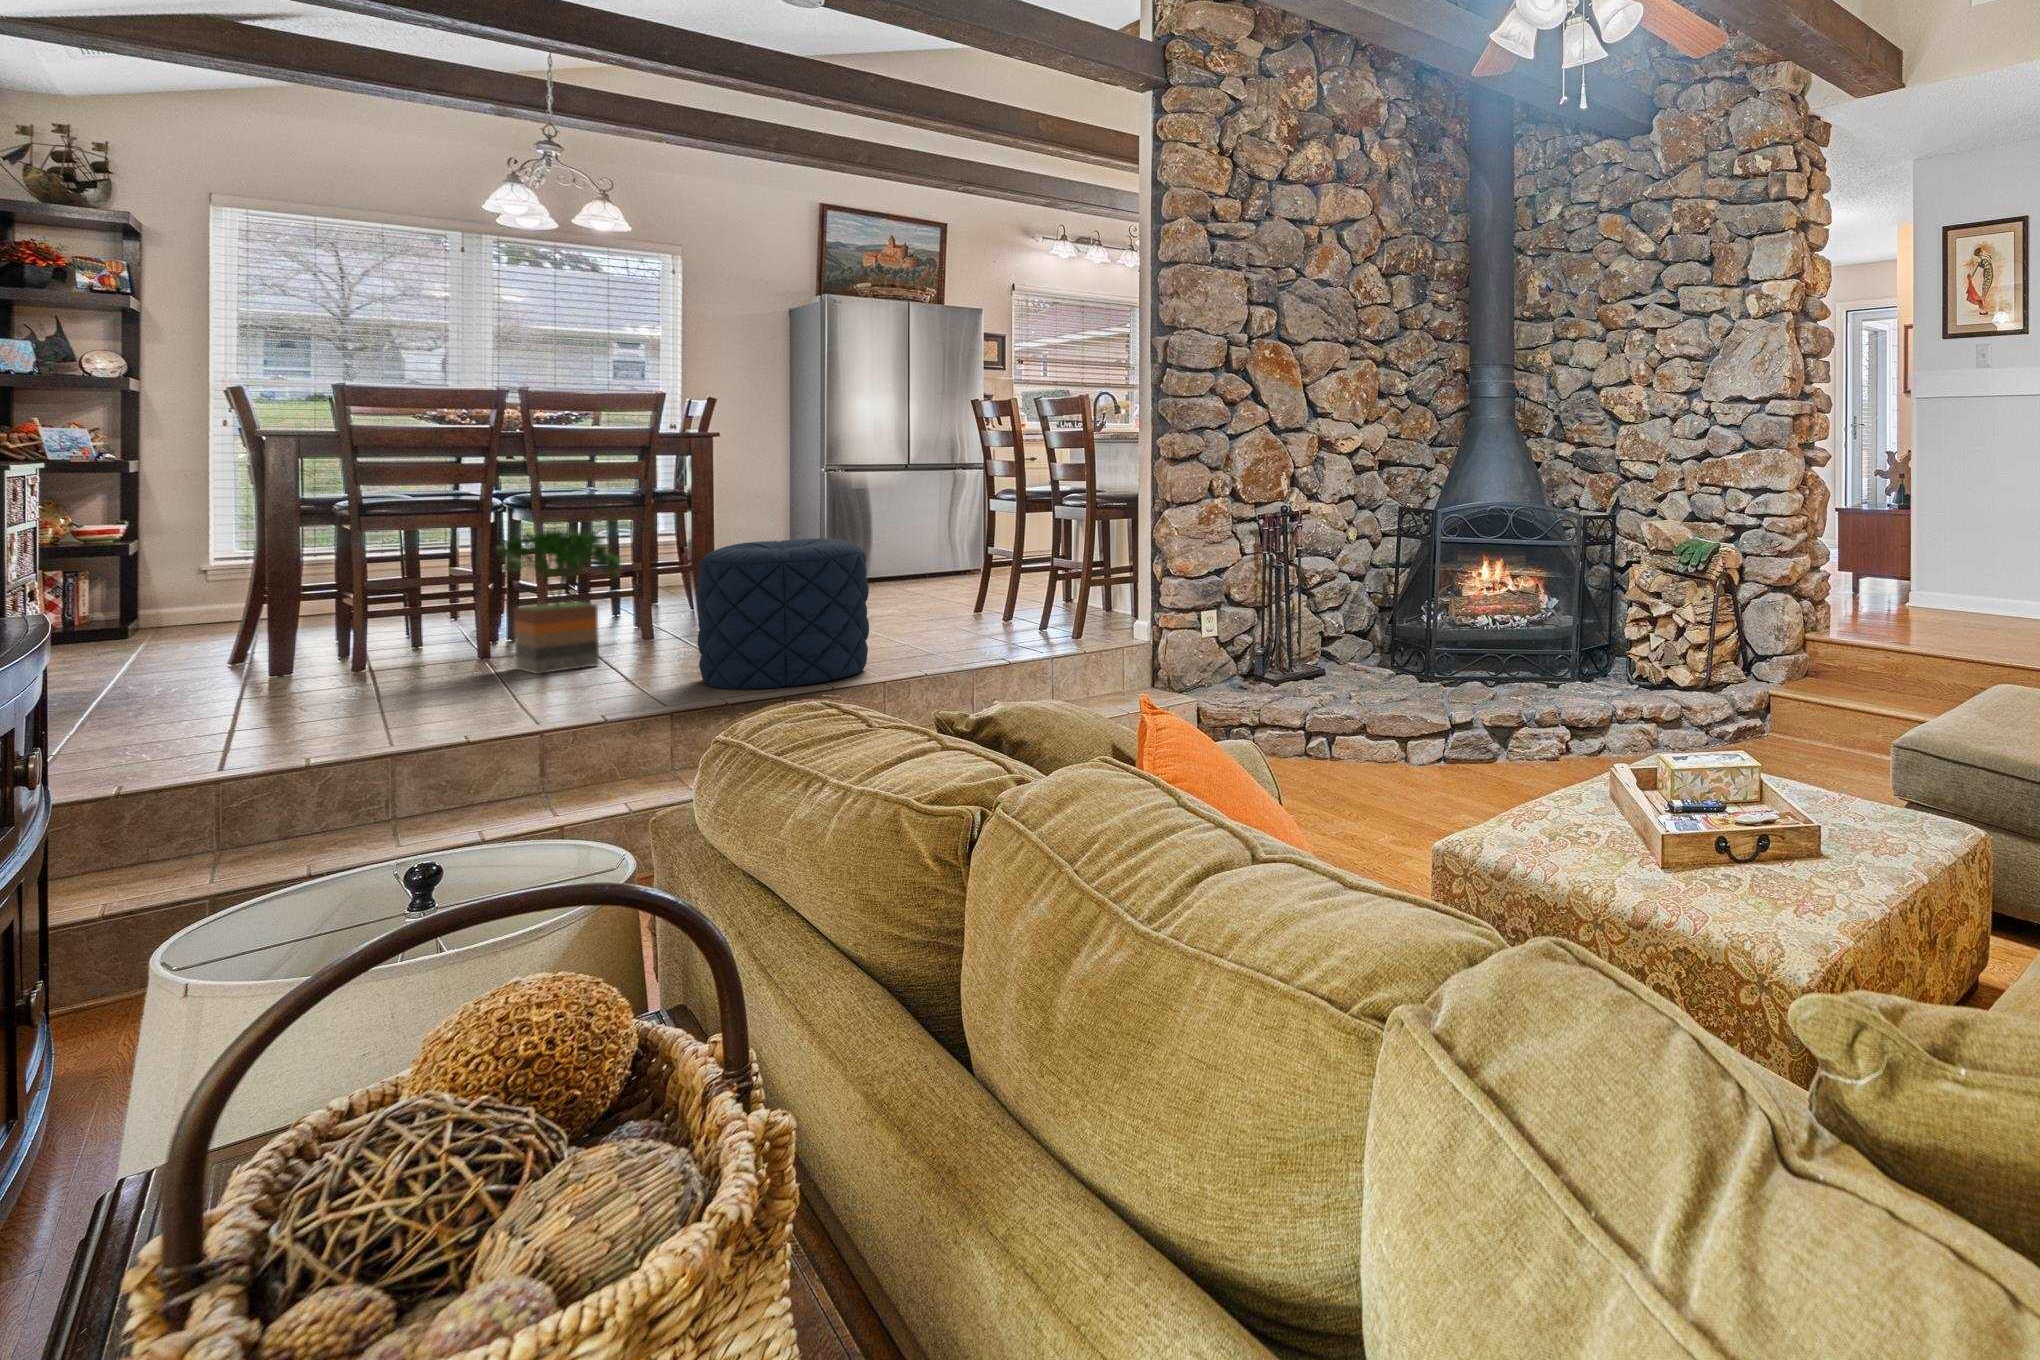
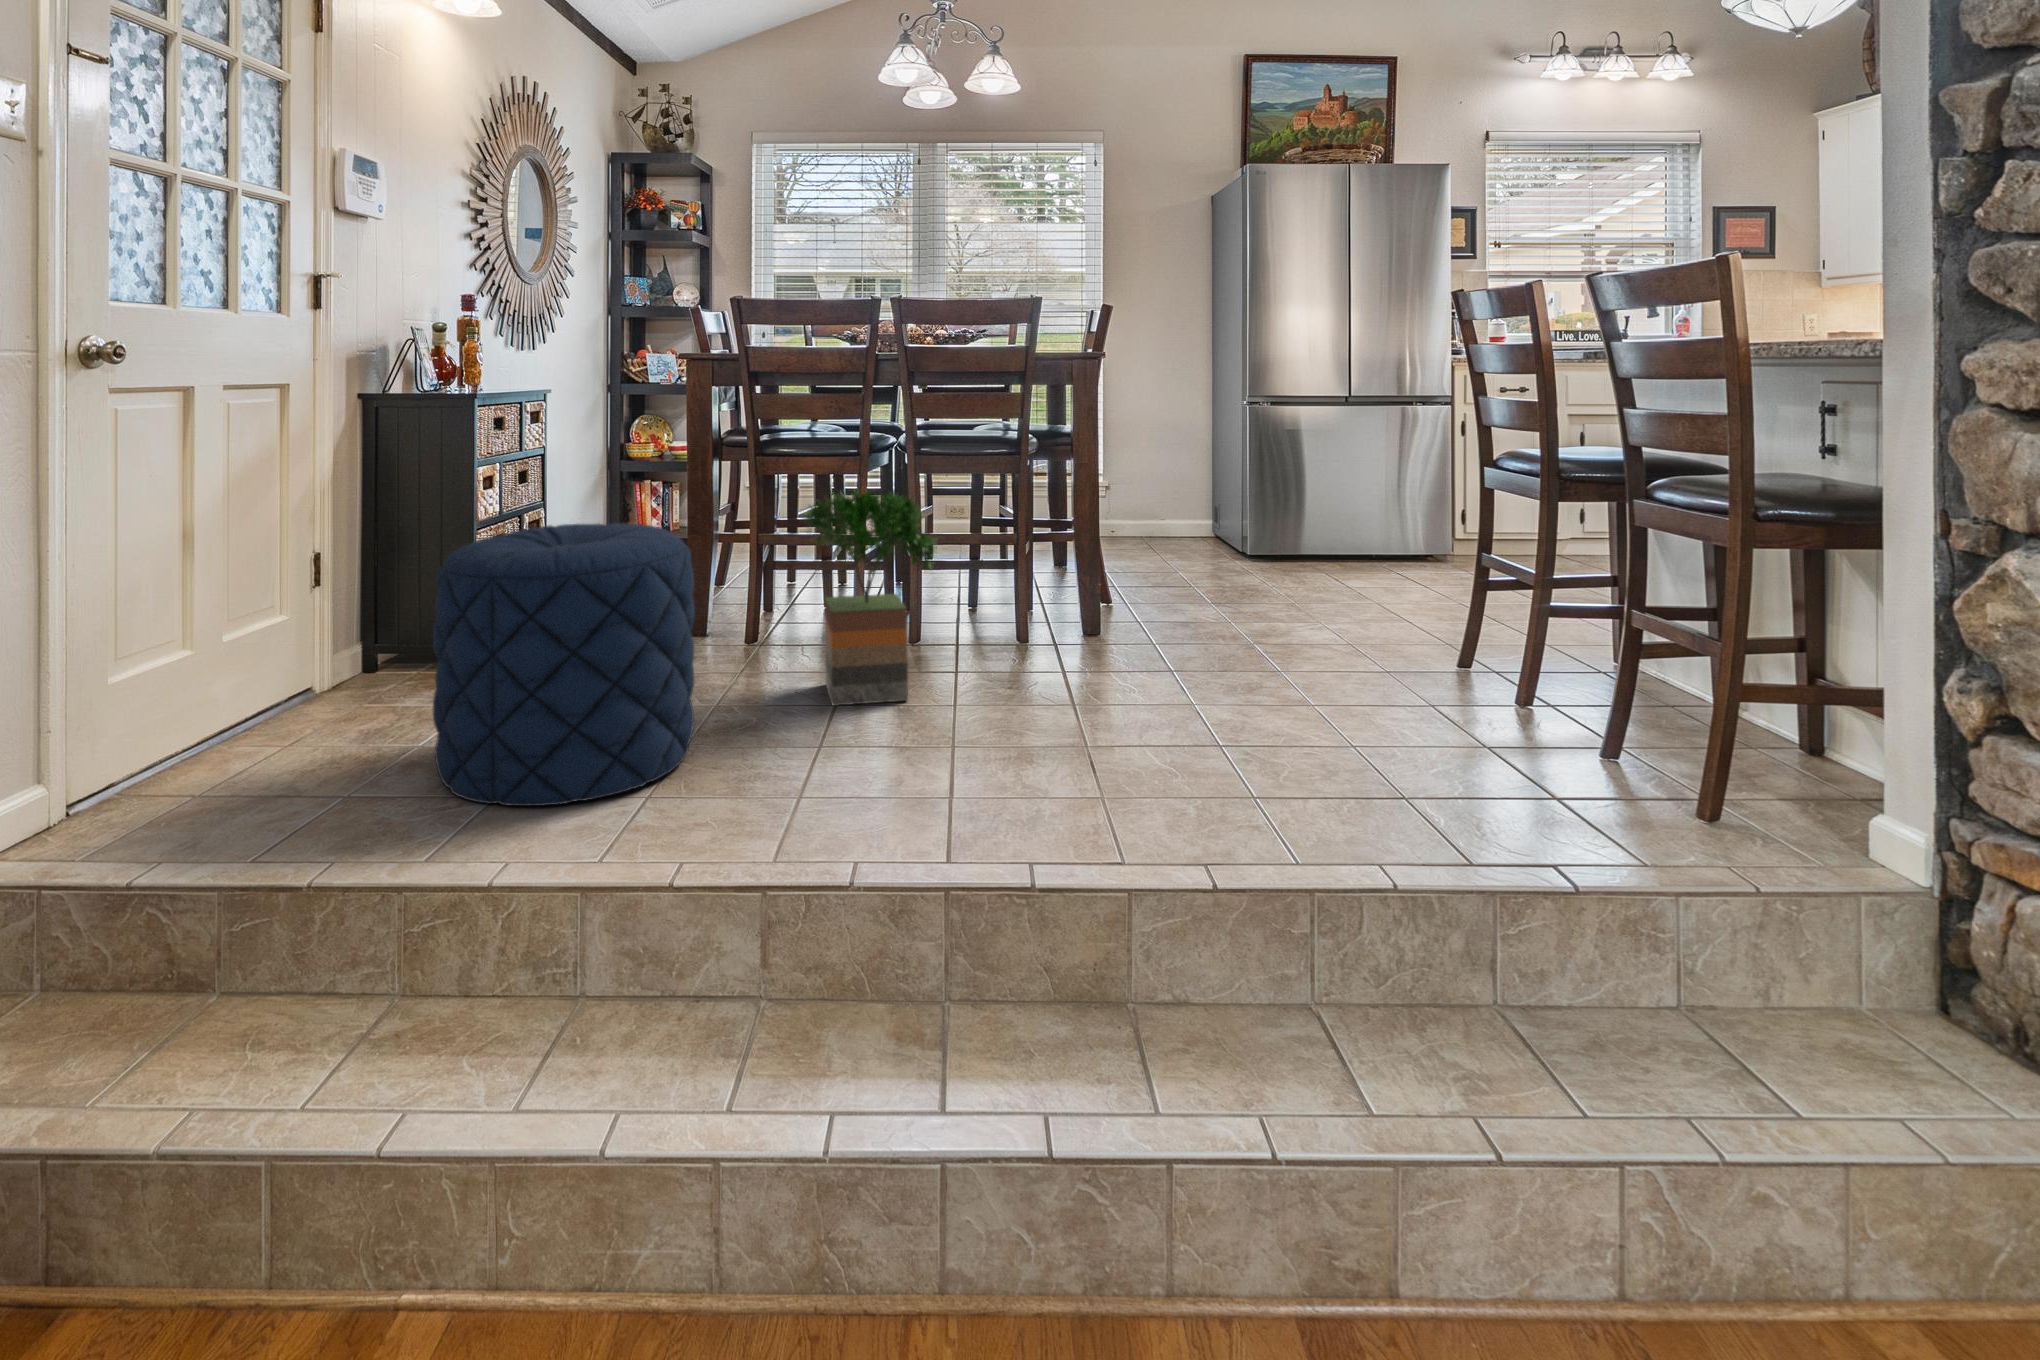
pouf: present [697,538,869,689] -> present [433,523,695,806]

